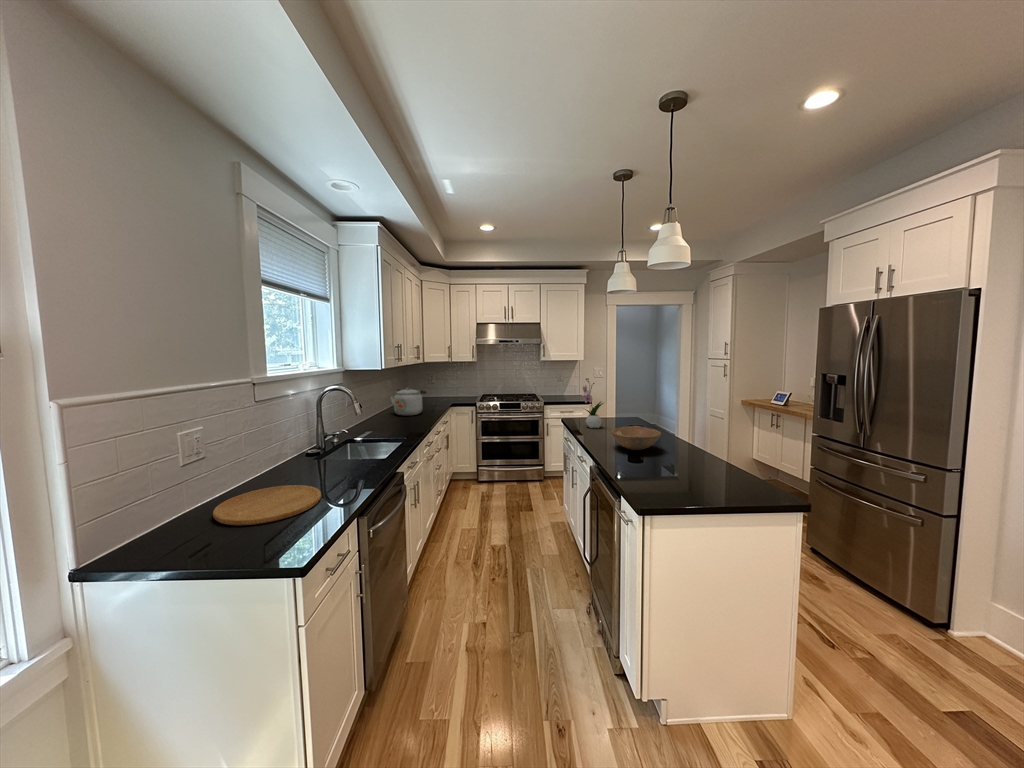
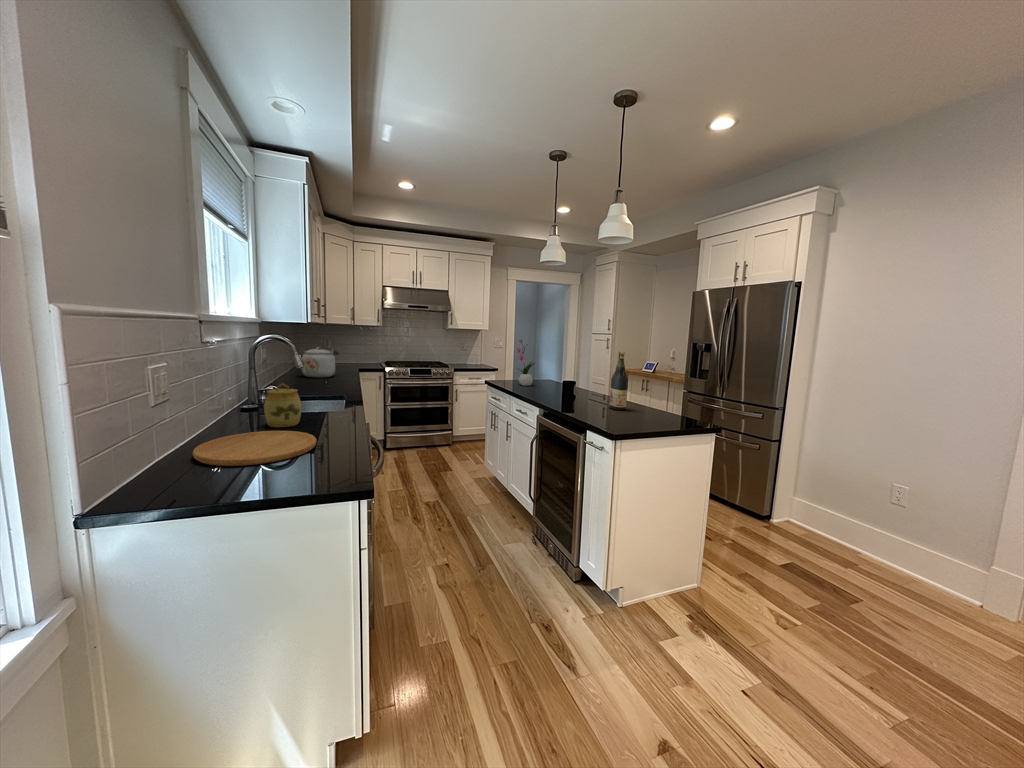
wine bottle: none [665,399,687,470] -> present [609,352,628,410]
bowl: present [611,426,661,450] -> none [556,380,598,399]
jar: none [305,438,337,478] -> present [264,384,301,427]

